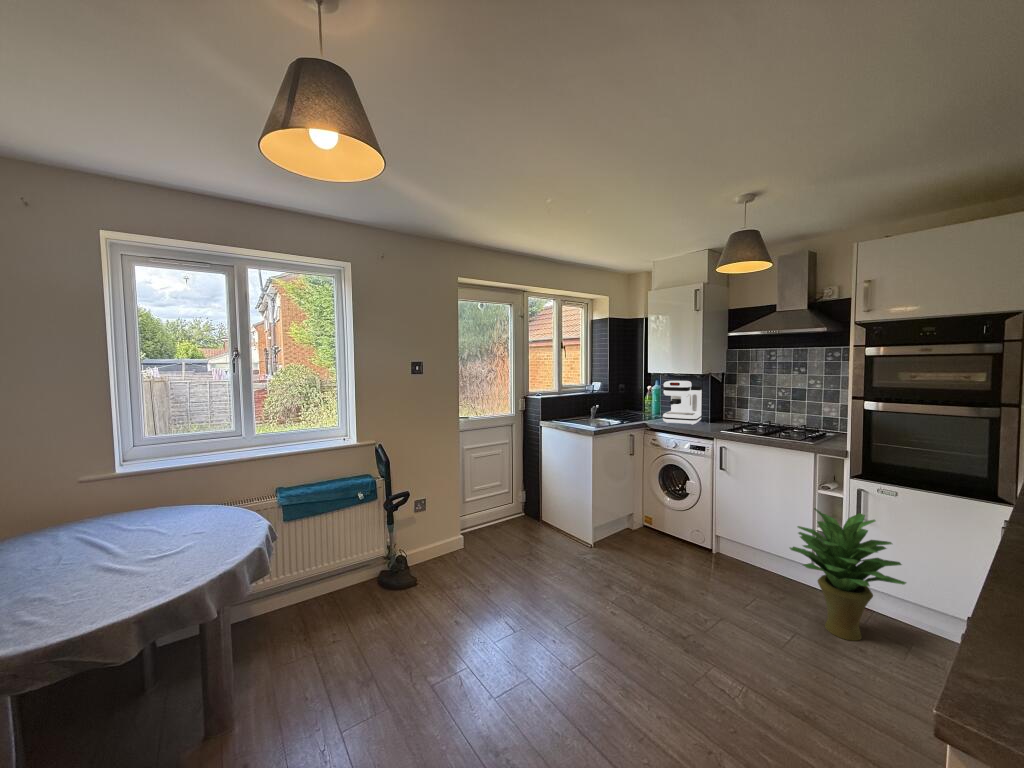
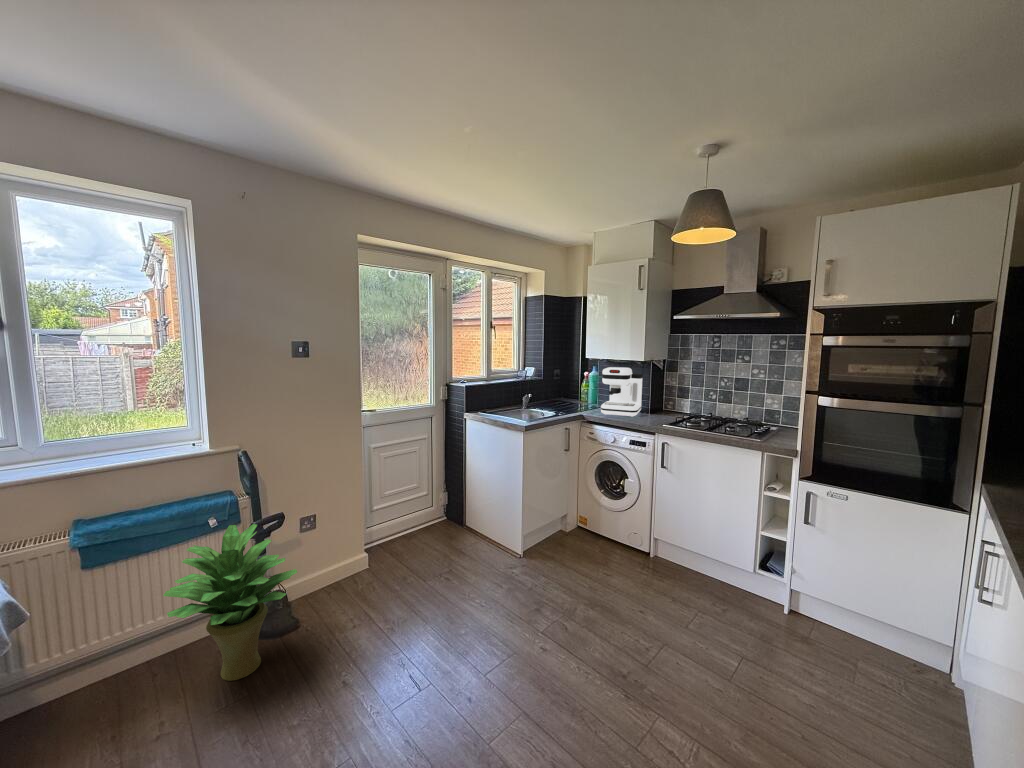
potted plant: present [790,508,906,641] -> present [163,524,297,681]

